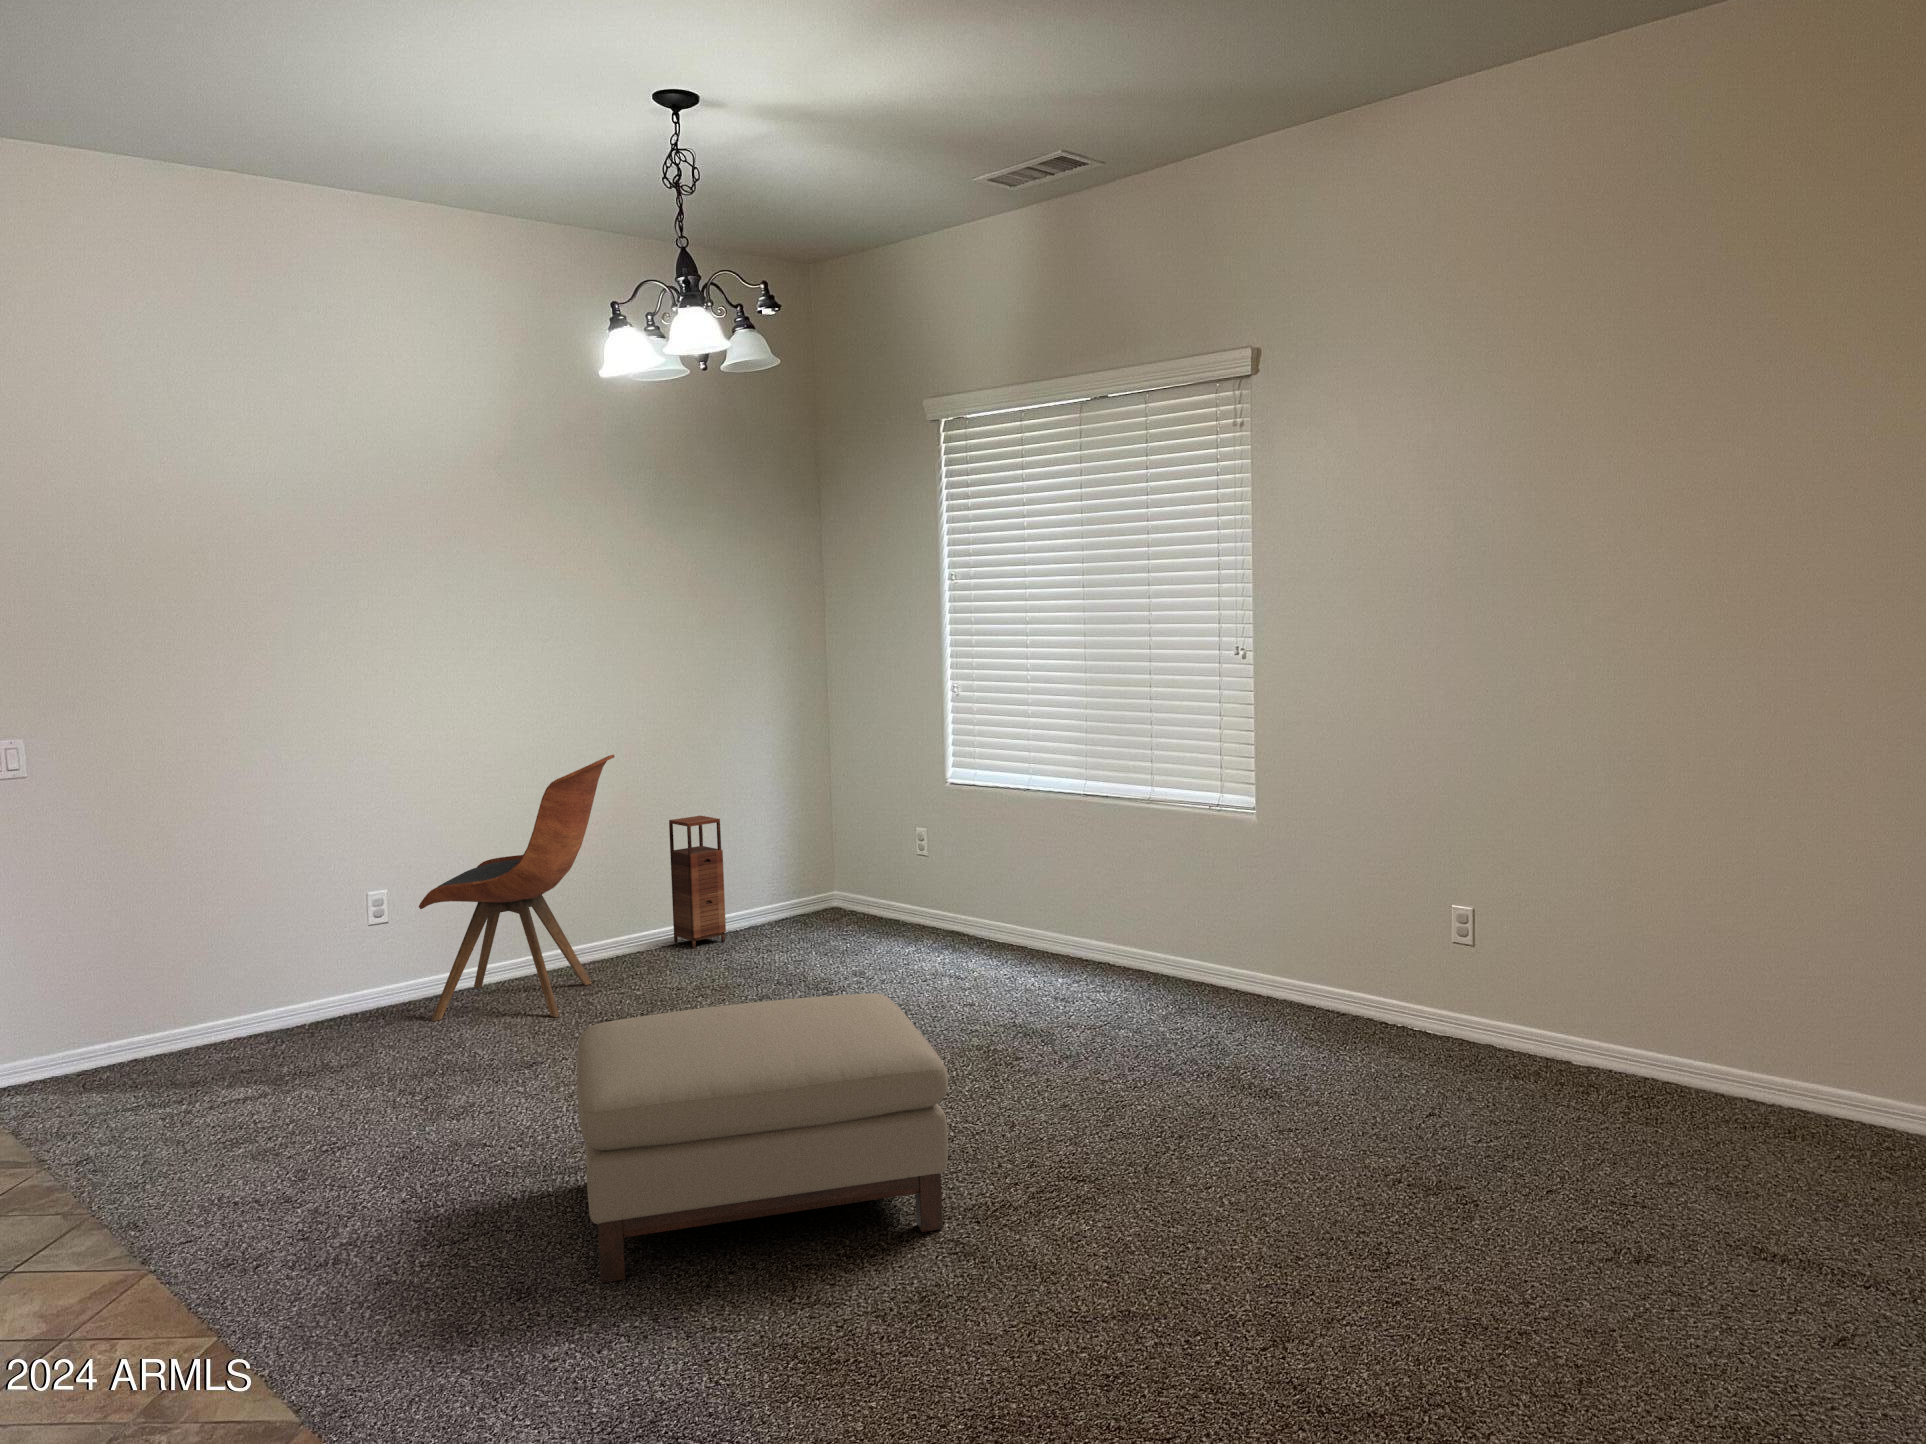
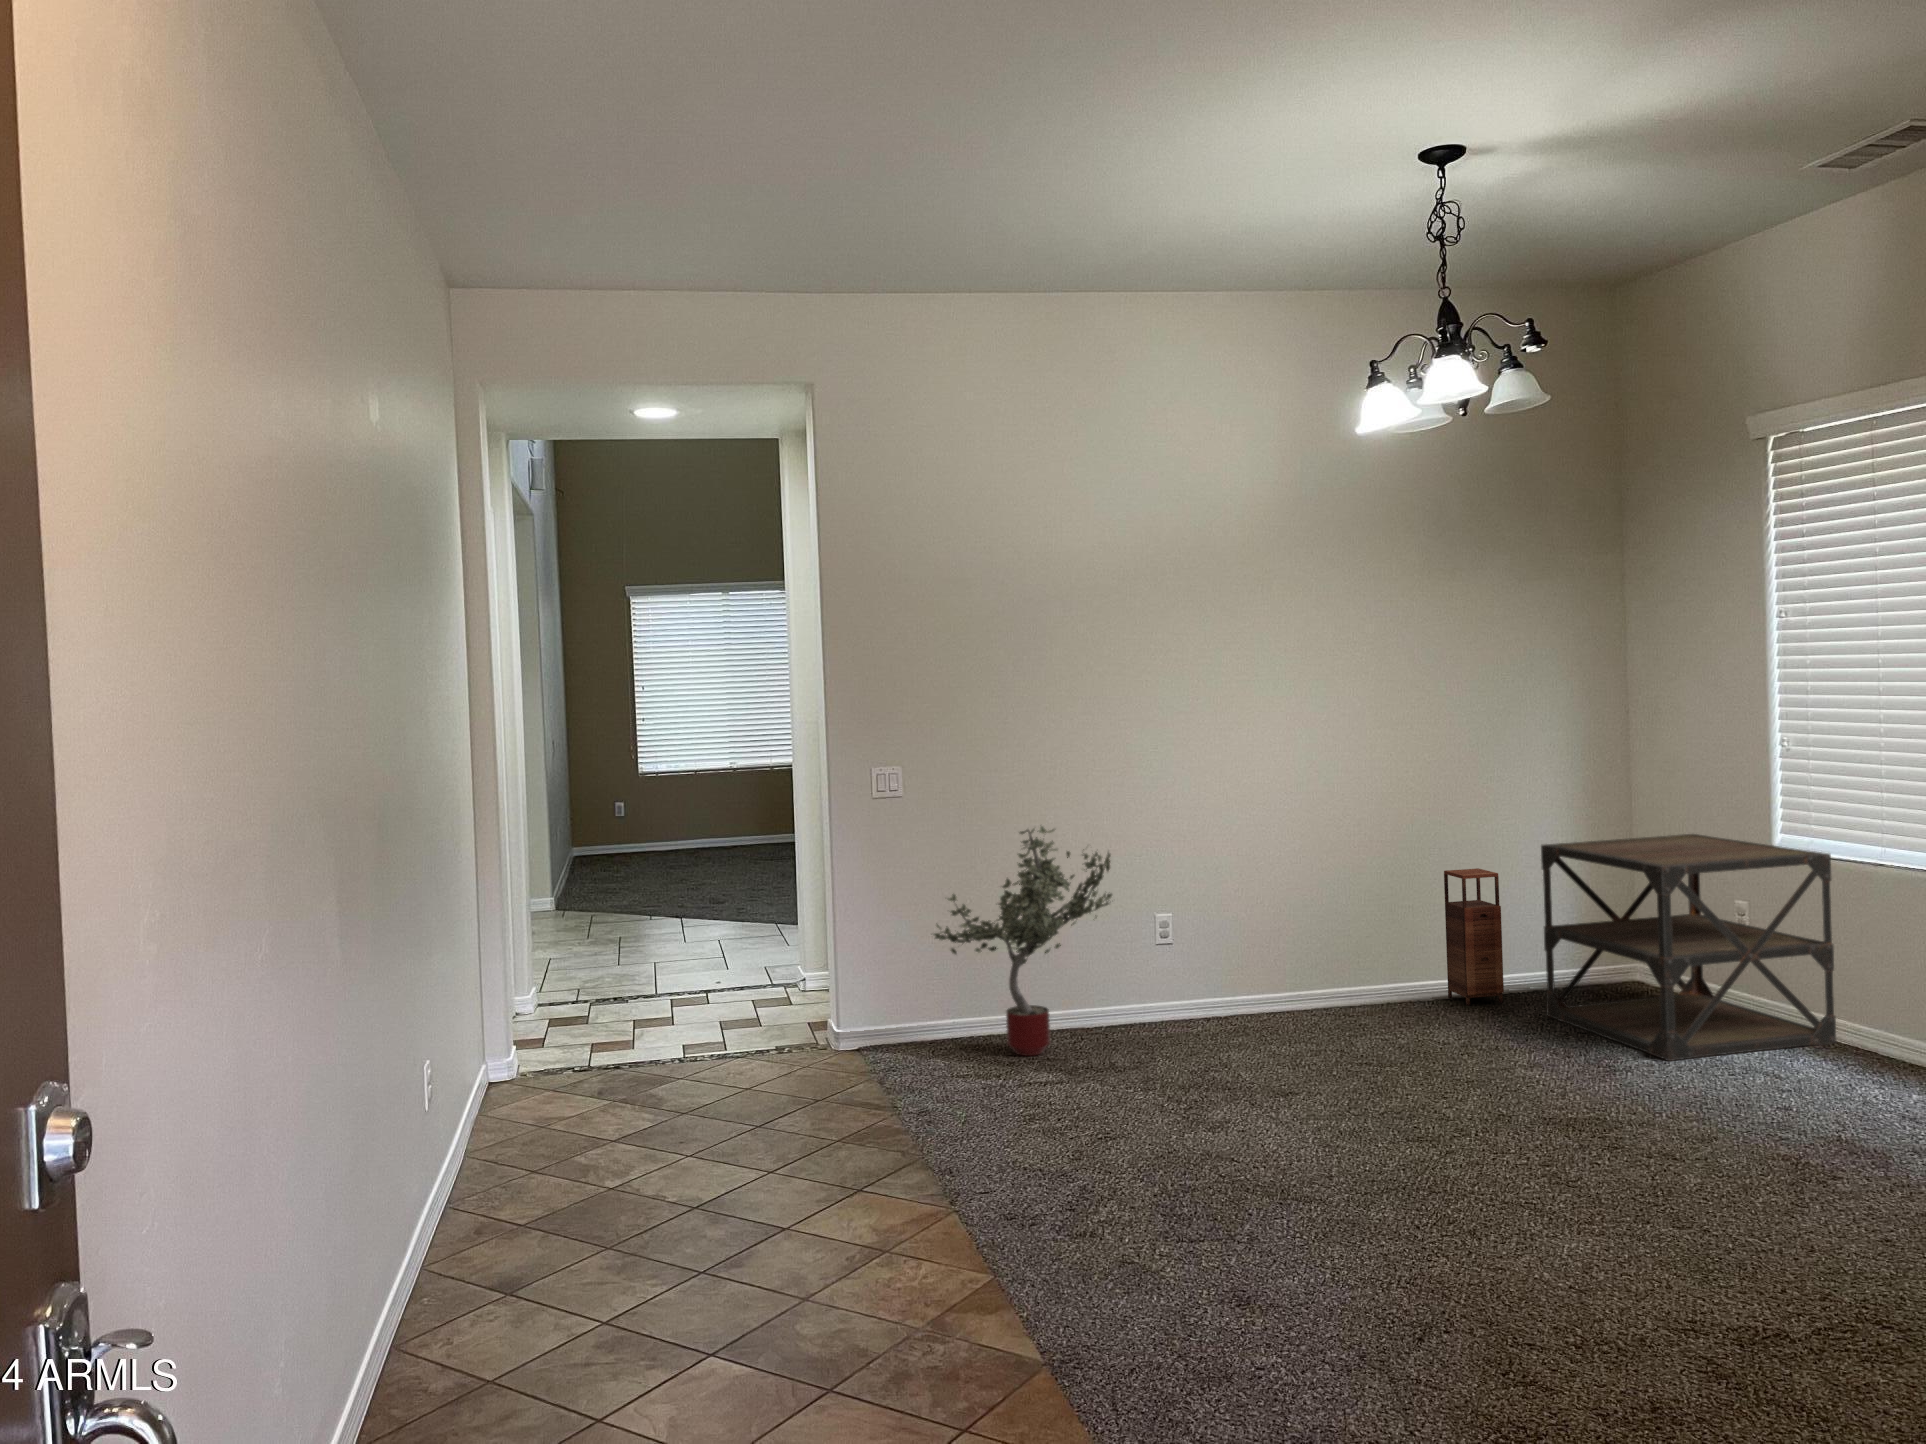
dining chair: present [419,755,615,1021] -> none [1195,801,1381,1054]
side table: none [760,771,996,976] -> present [1541,834,1836,1061]
potted tree: none [79,799,324,1070] -> present [934,825,1112,1056]
ottoman: present [577,993,948,1283] -> none [1299,1060,1702,1345]

